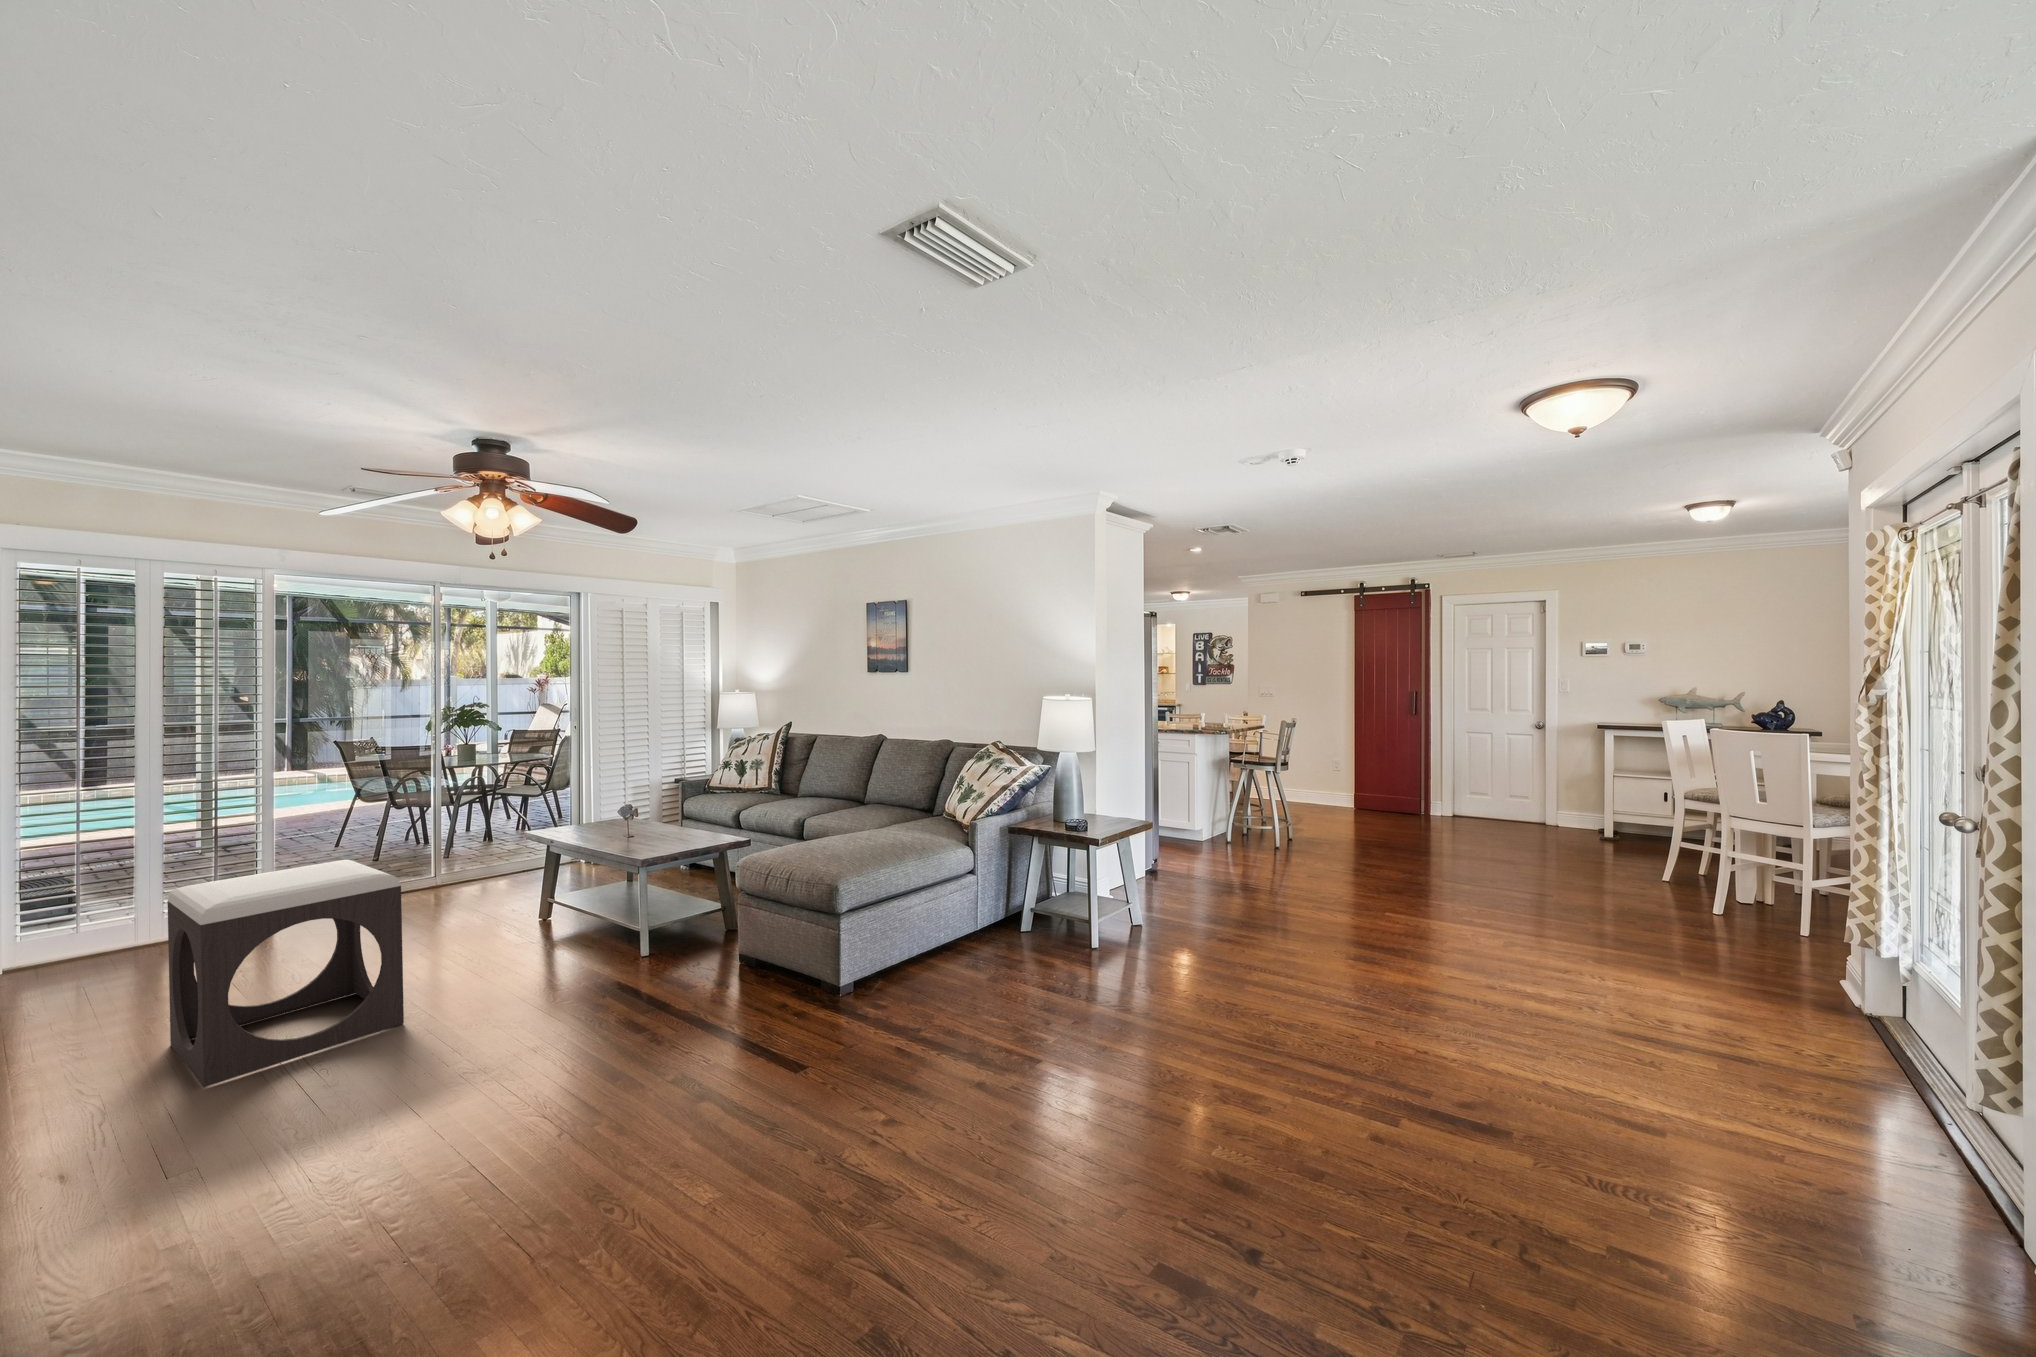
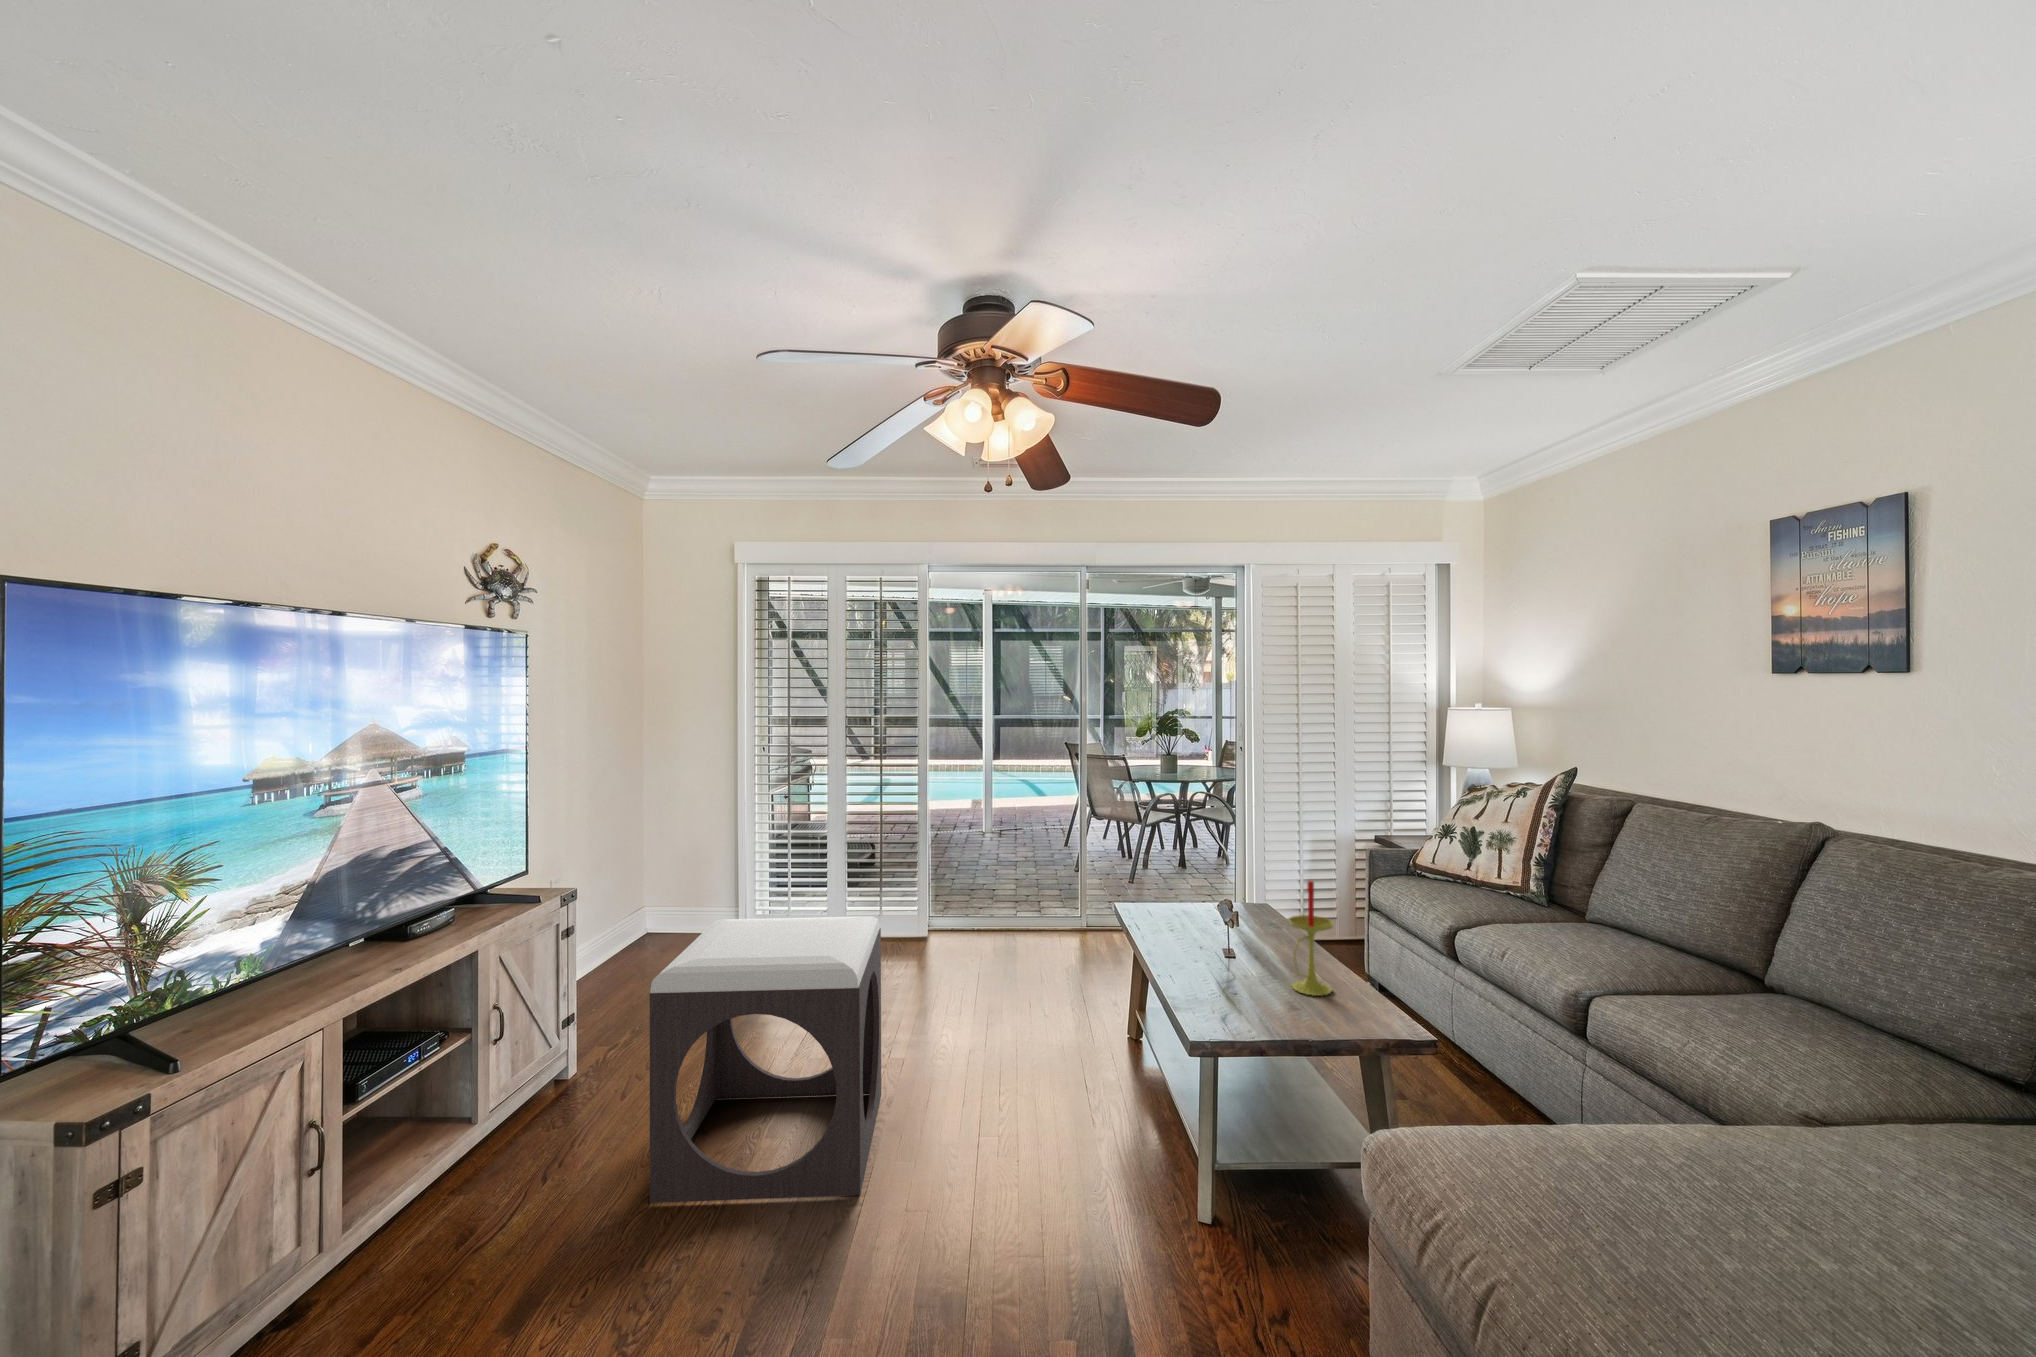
candle: none [669,782,694,843] -> present [1289,881,1333,996]

